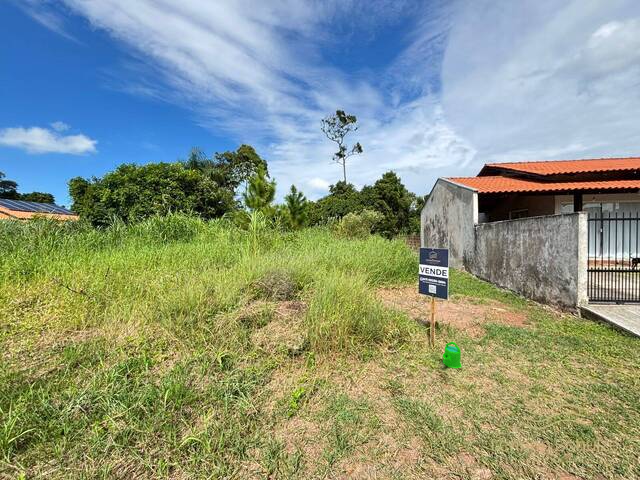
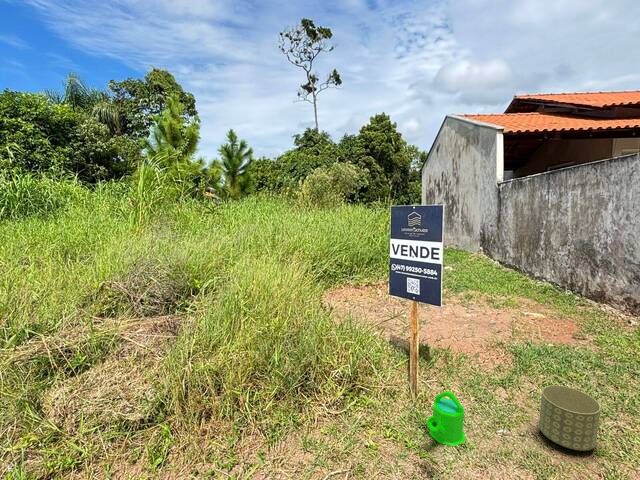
planter: none [500,342,531,372] -> present [539,385,601,451]

